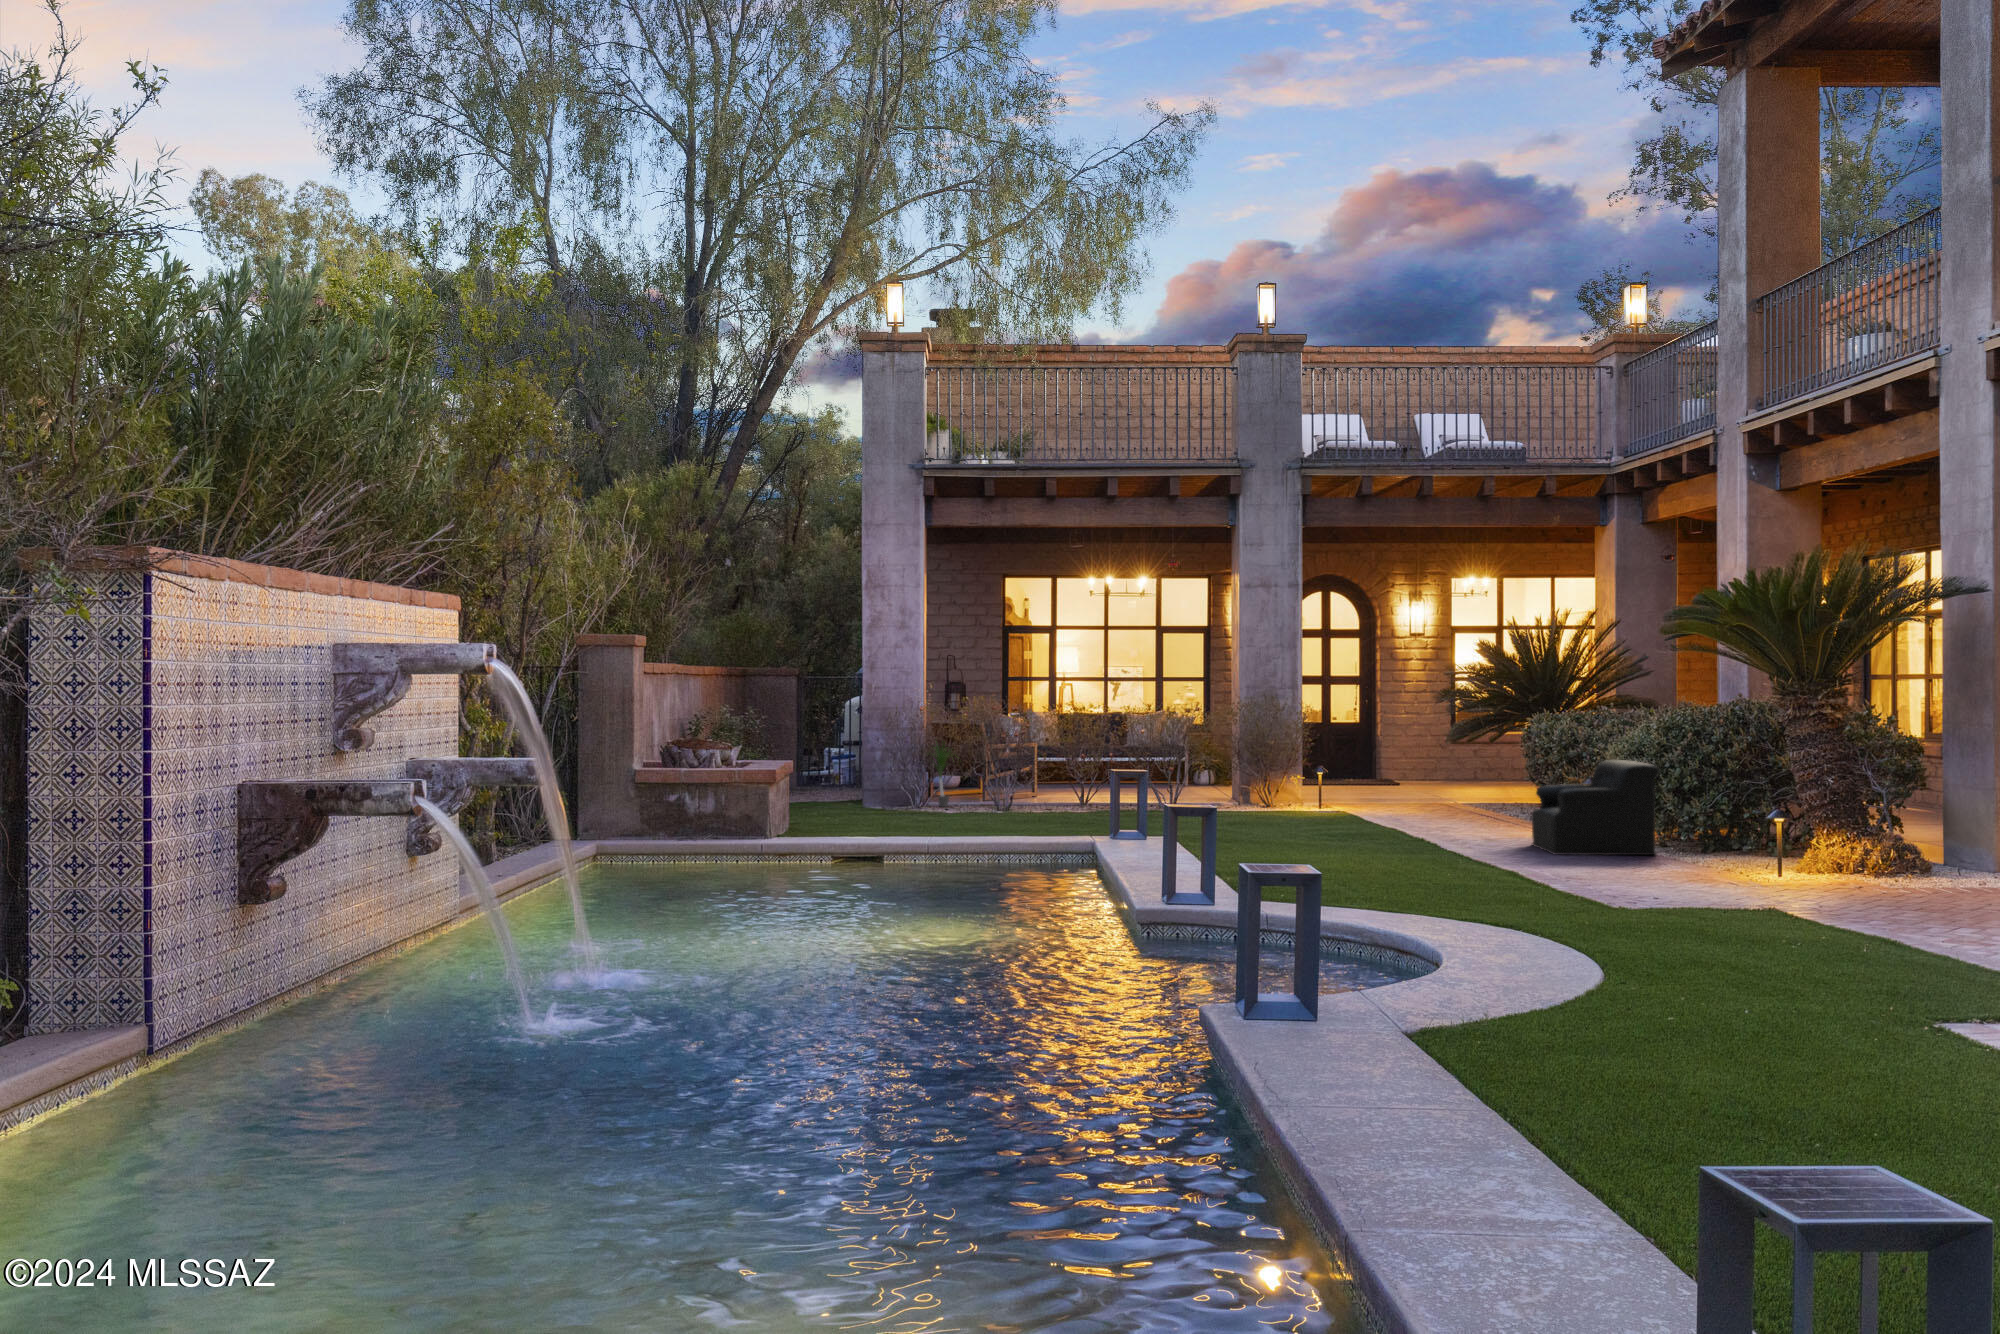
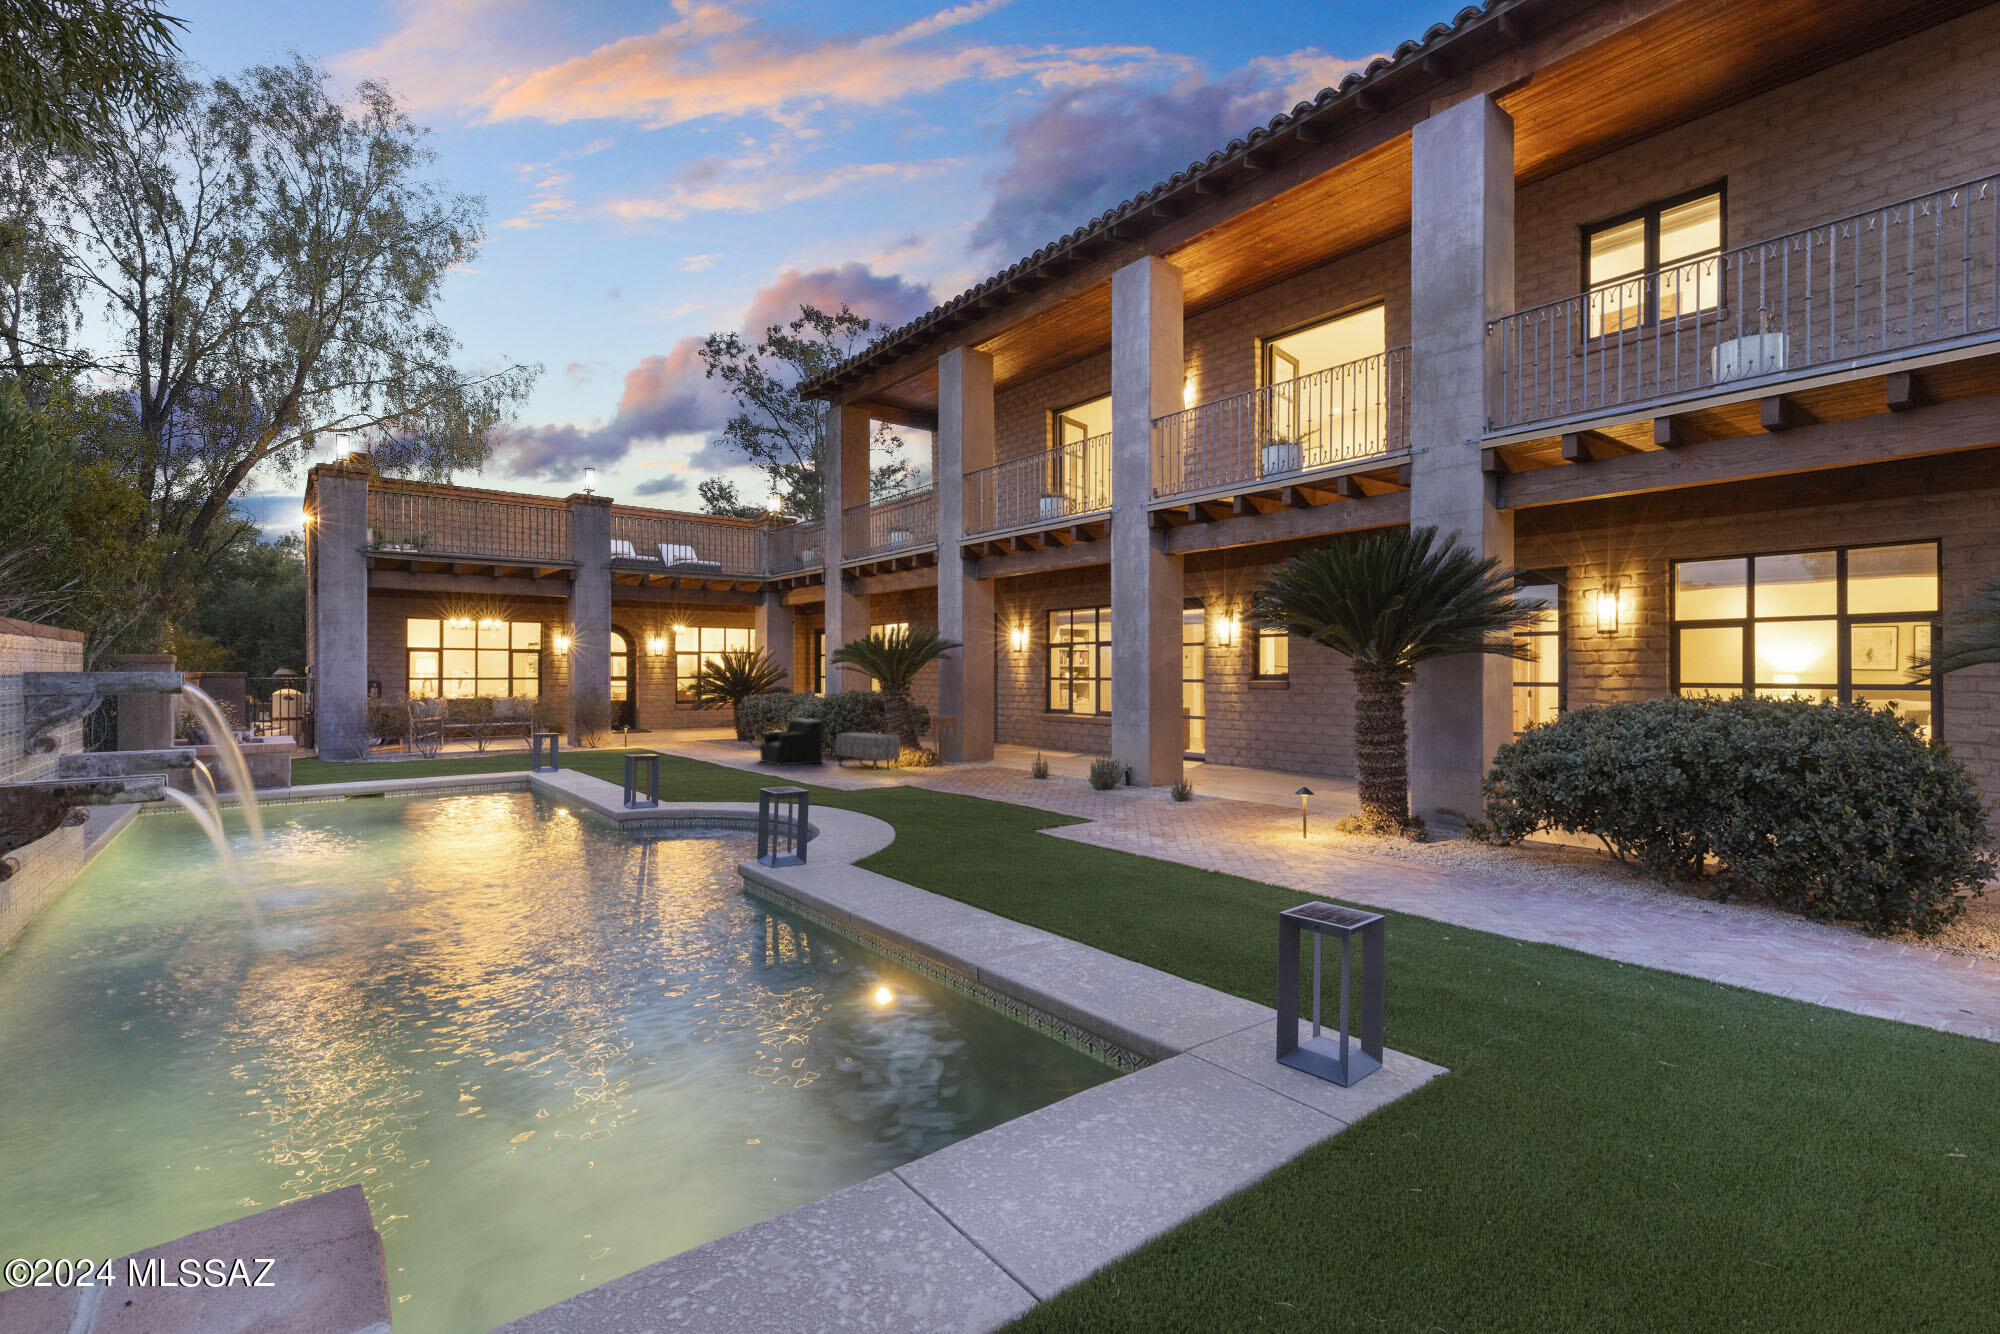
potted plant: present [933,746,951,807] -> none [363,714,397,757]
side table: none [1899,761,1965,881] -> present [933,716,957,761]
bench: none [1678,792,1815,875] -> present [836,732,900,770]

